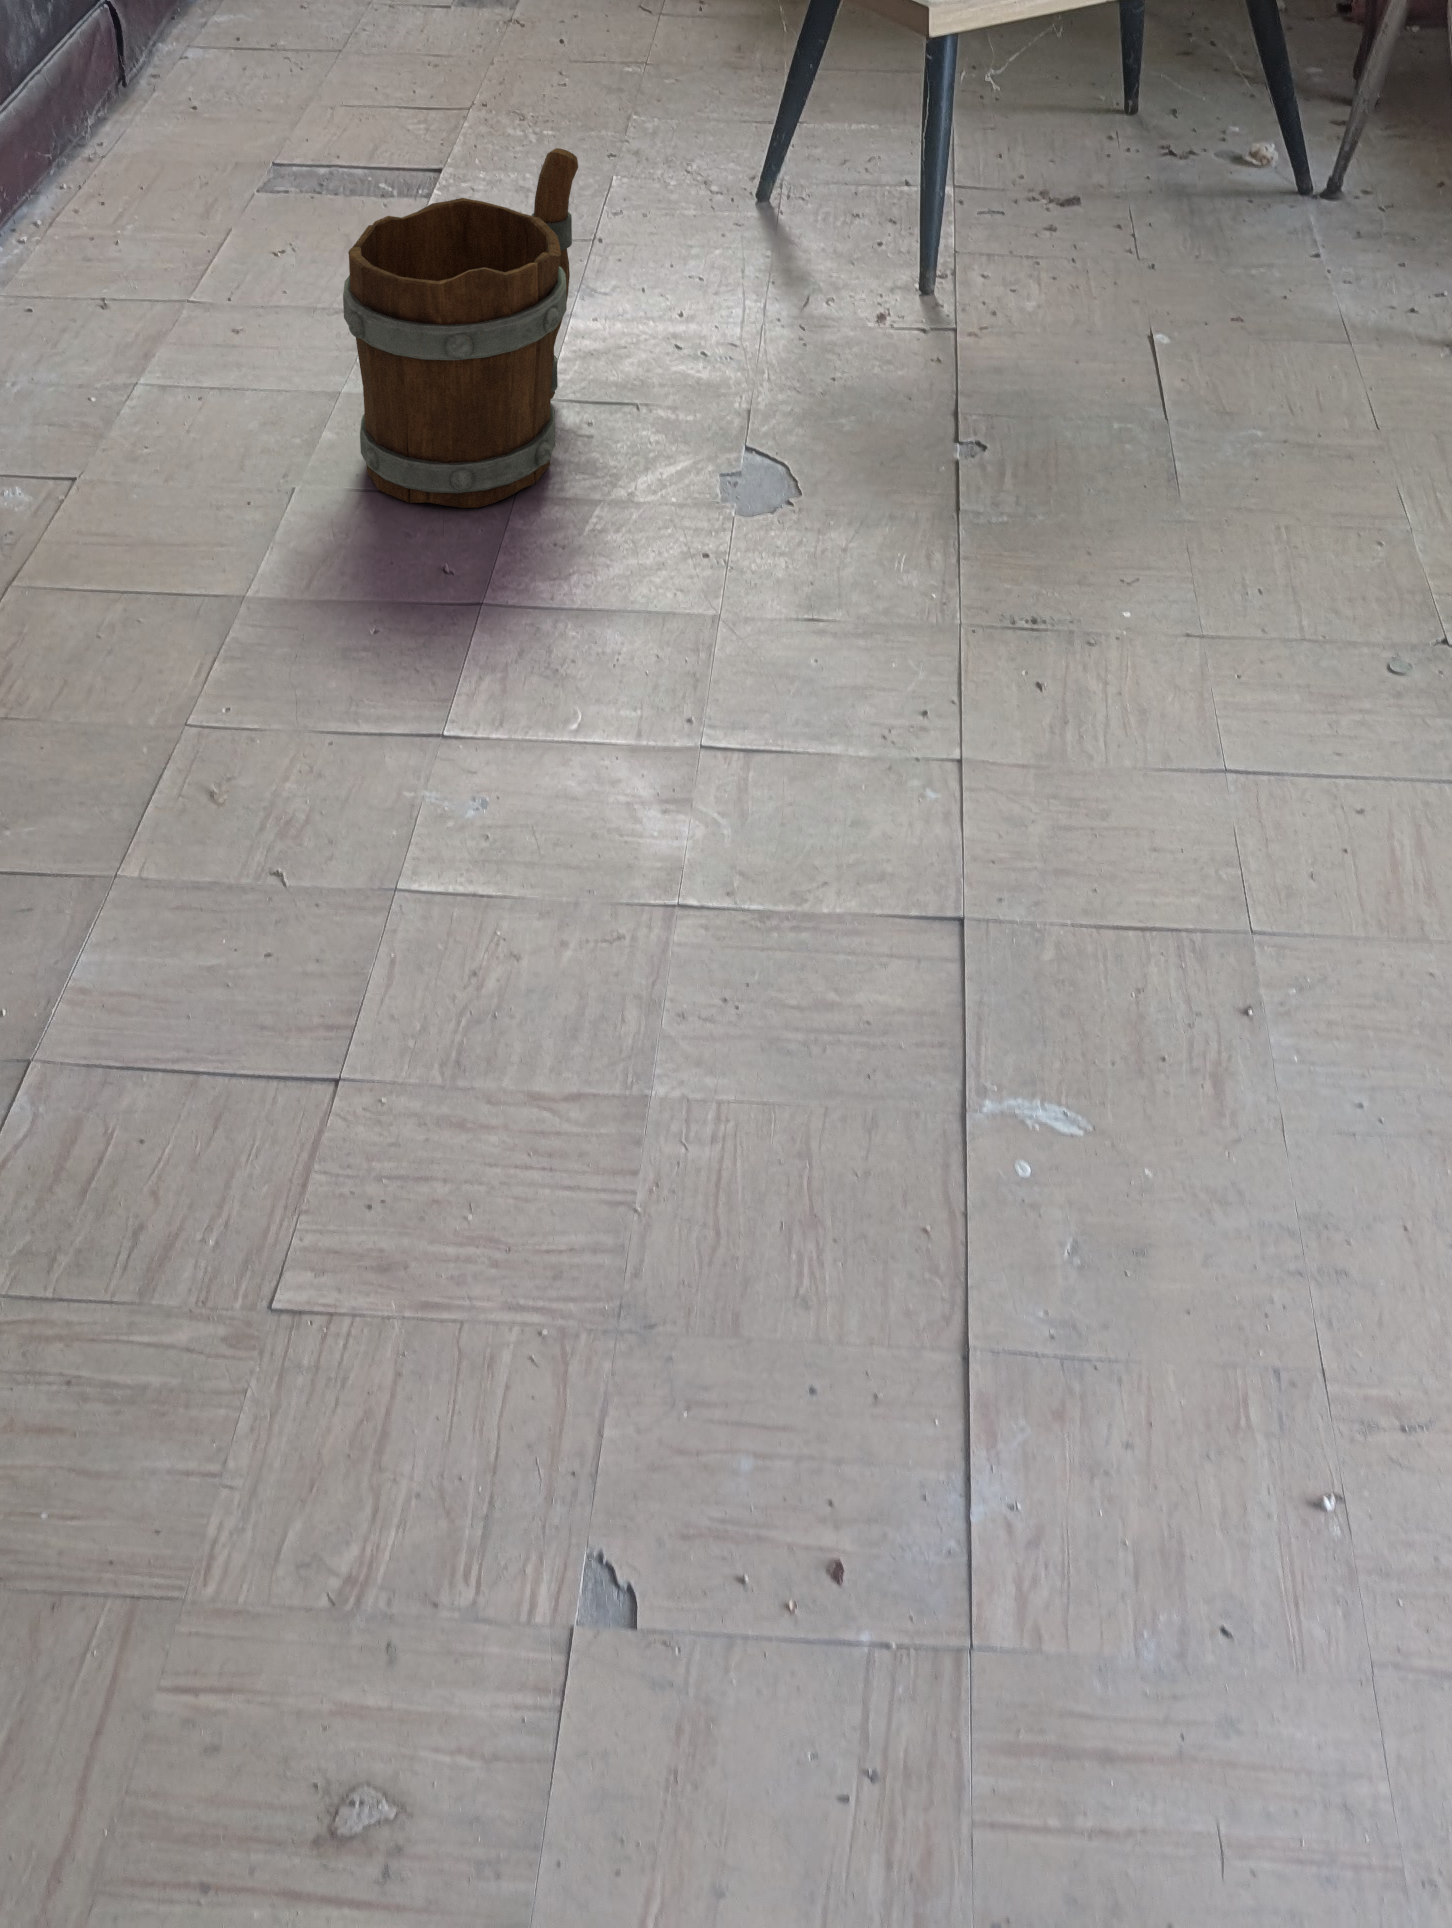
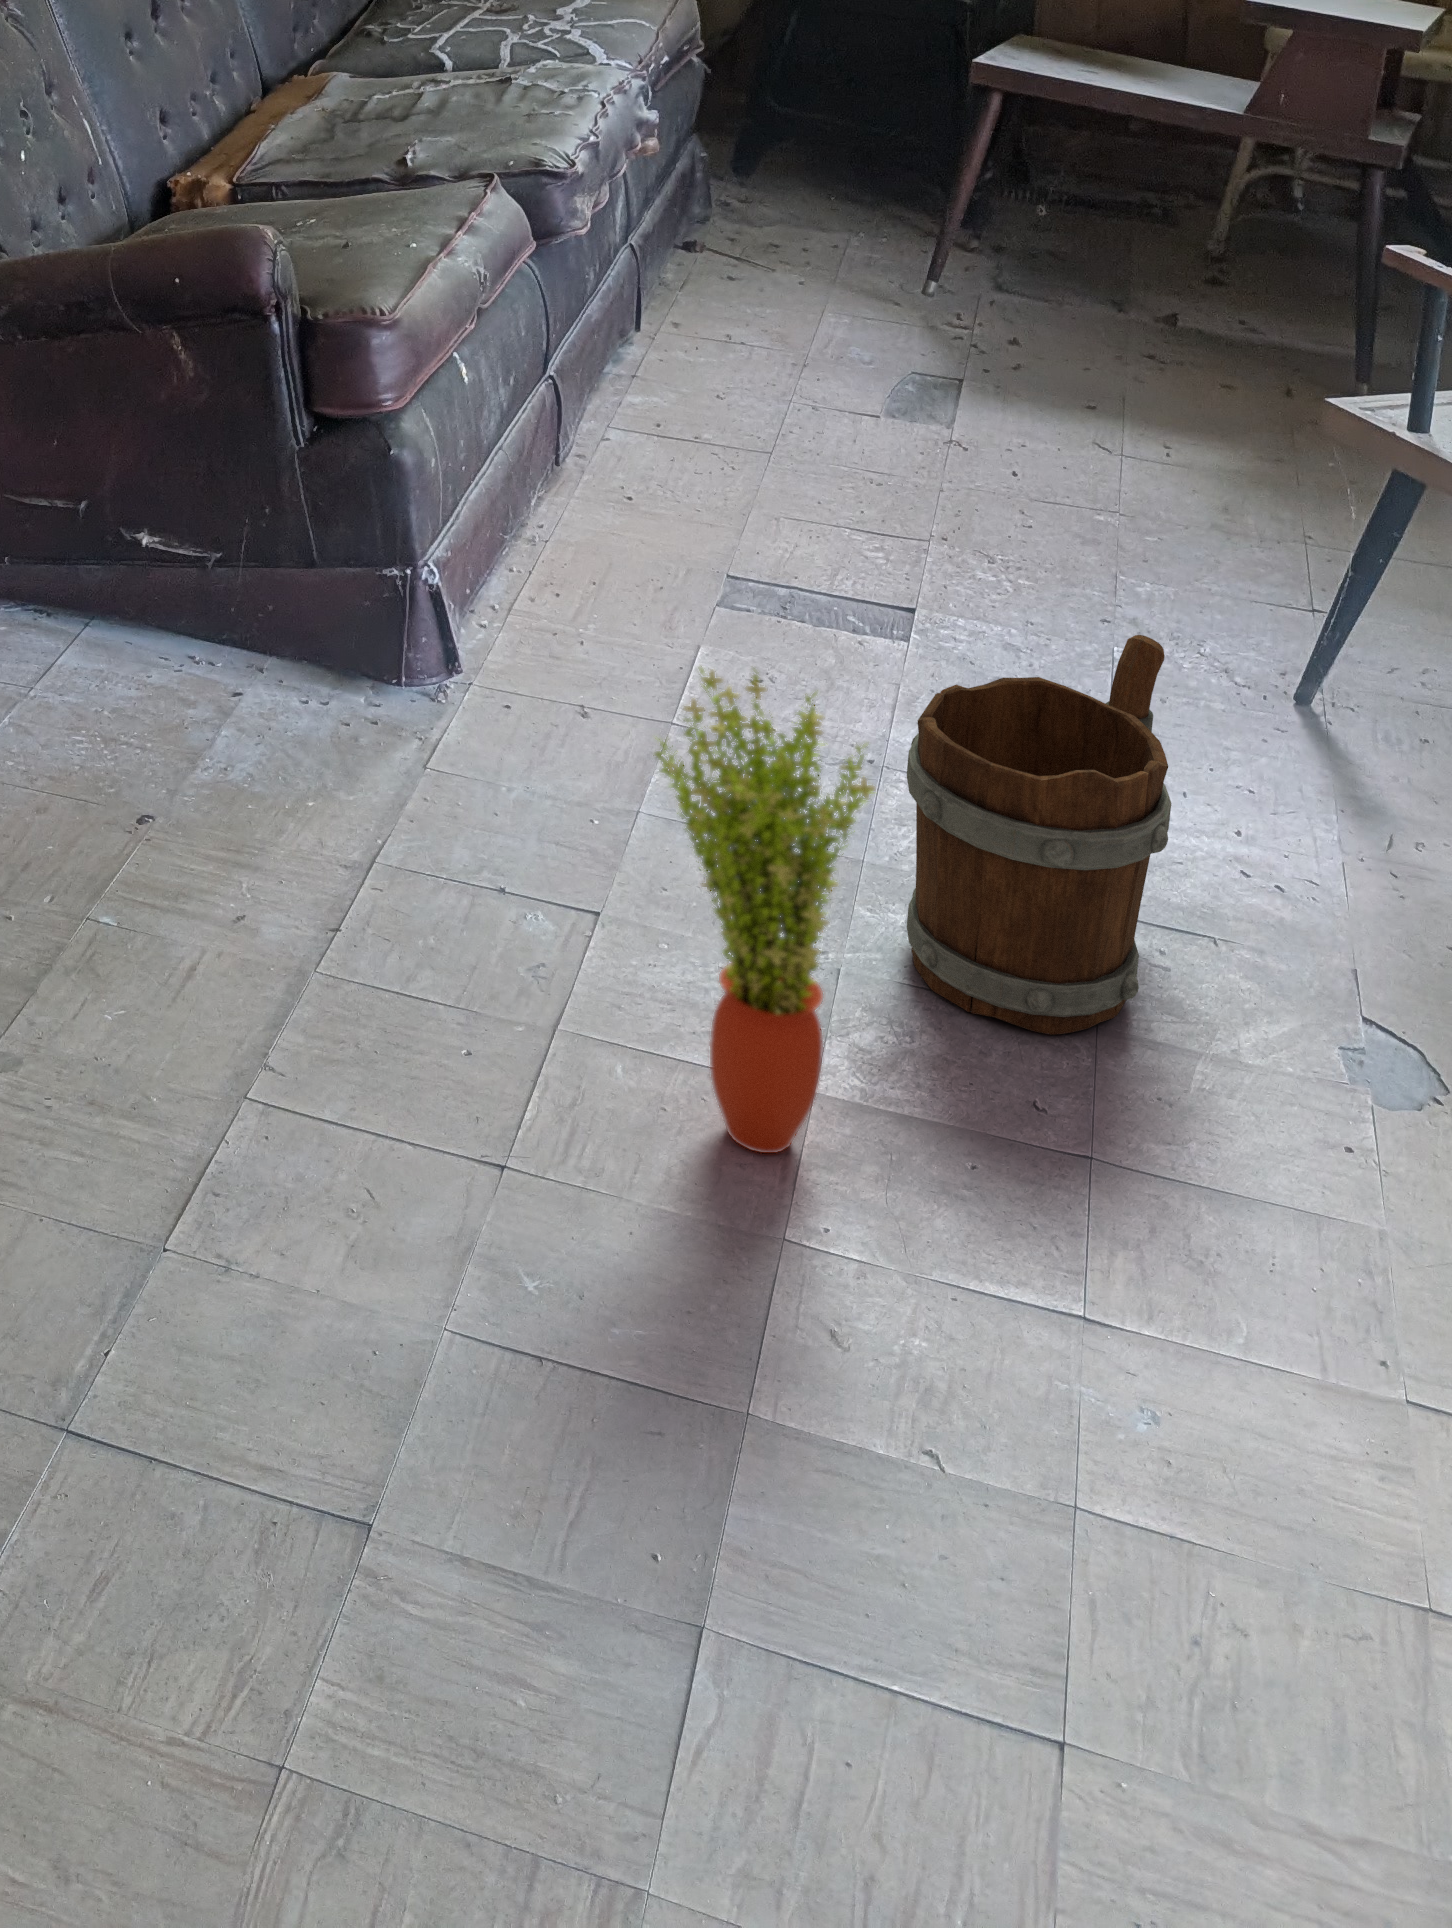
potted plant: none [37,217,243,657] -> present [655,666,875,1153]

